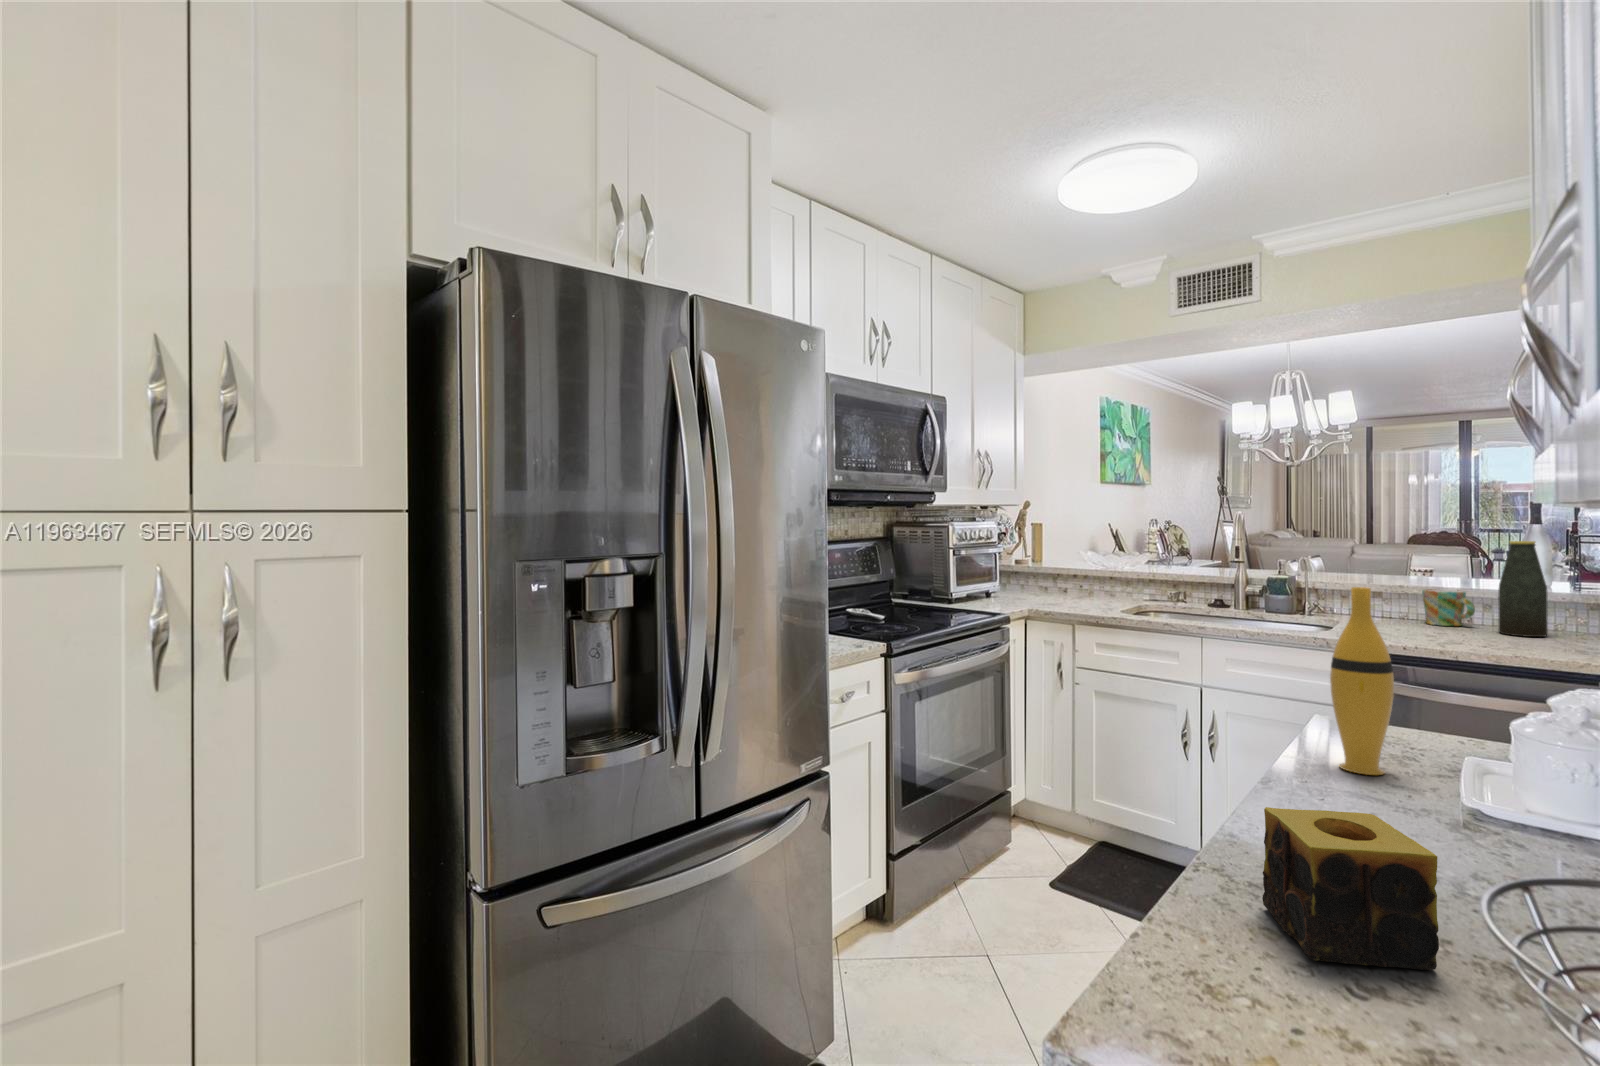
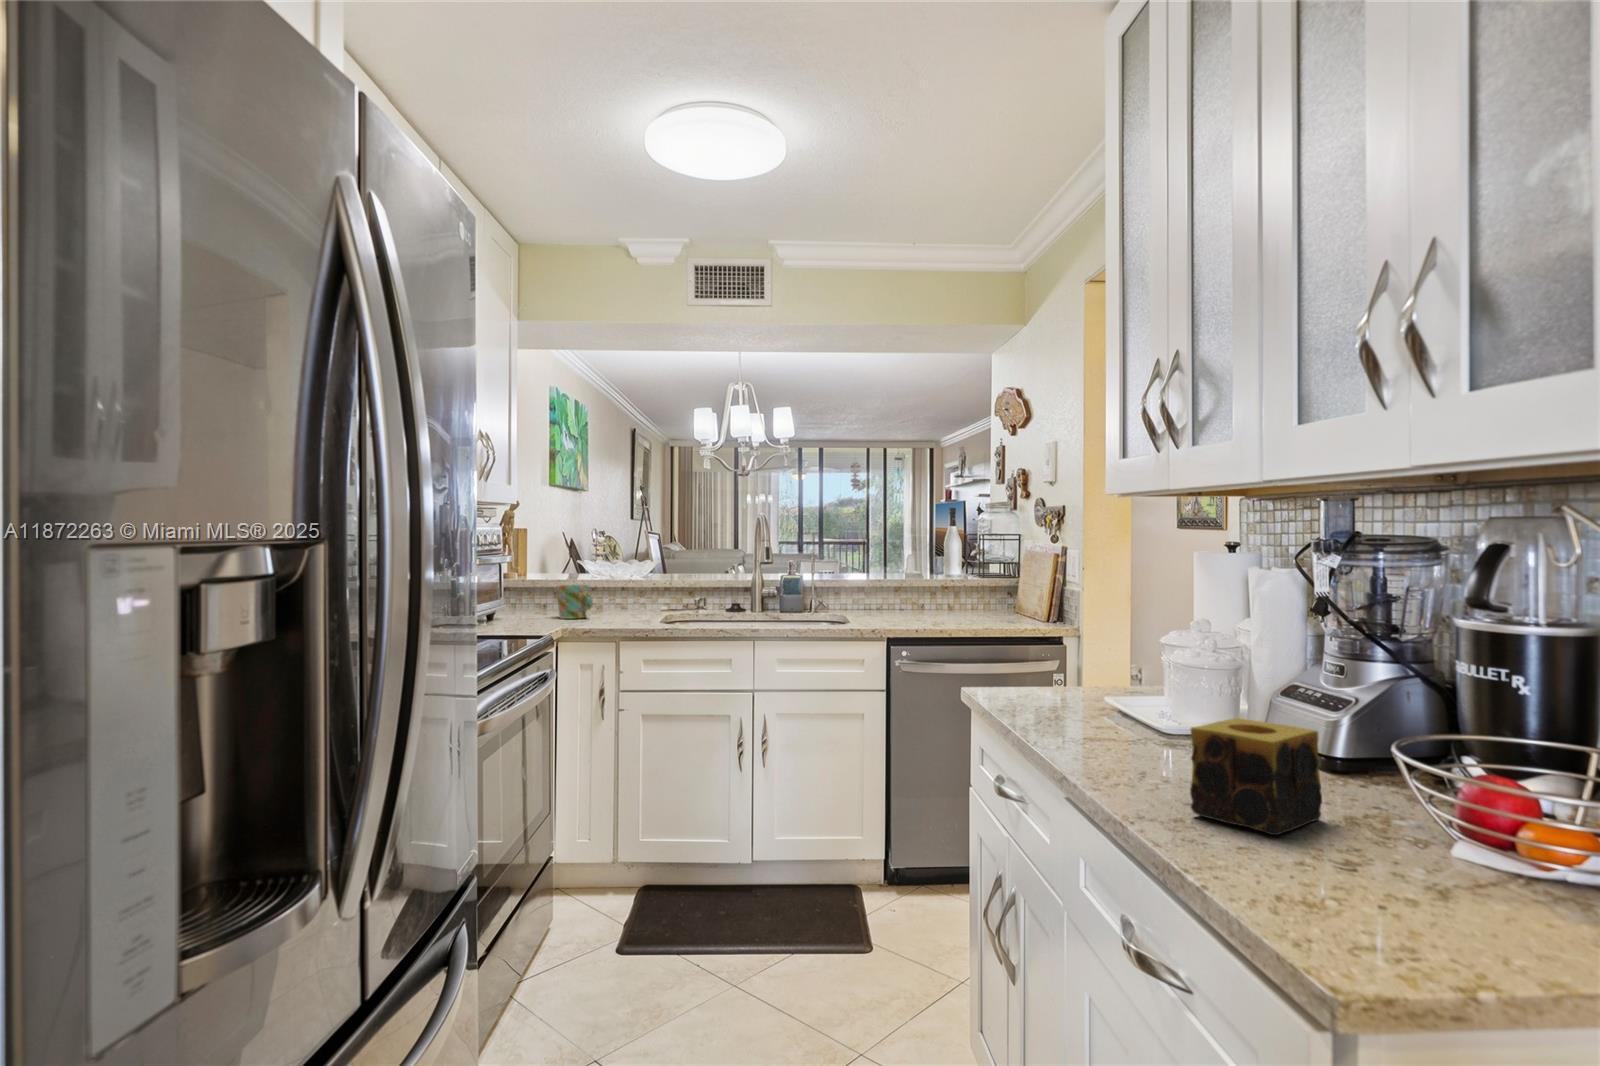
bottle: present [1498,541,1548,637] -> none [947,539,977,617]
vase: present [1330,587,1394,775] -> none [1032,558,1078,718]
mug: present [1422,590,1475,626] -> present [556,585,593,619]

